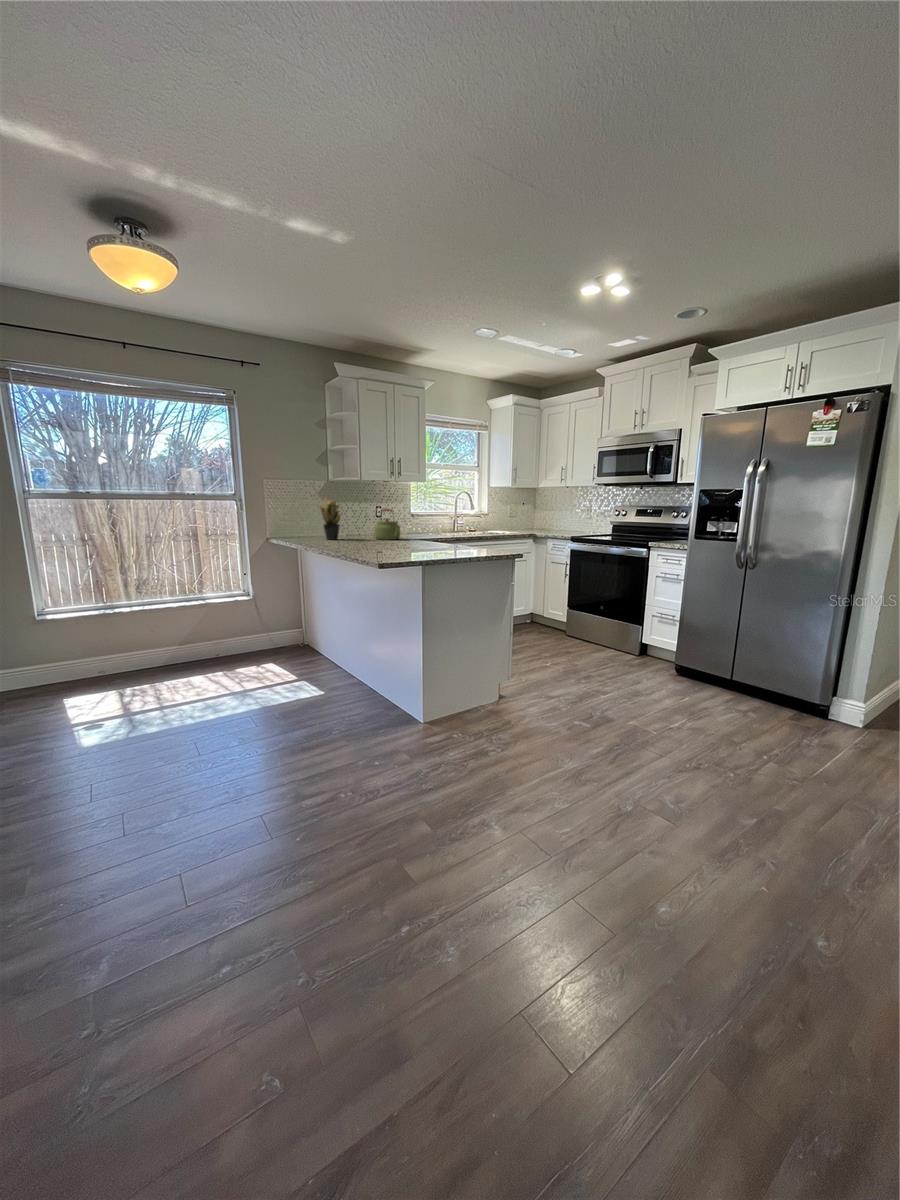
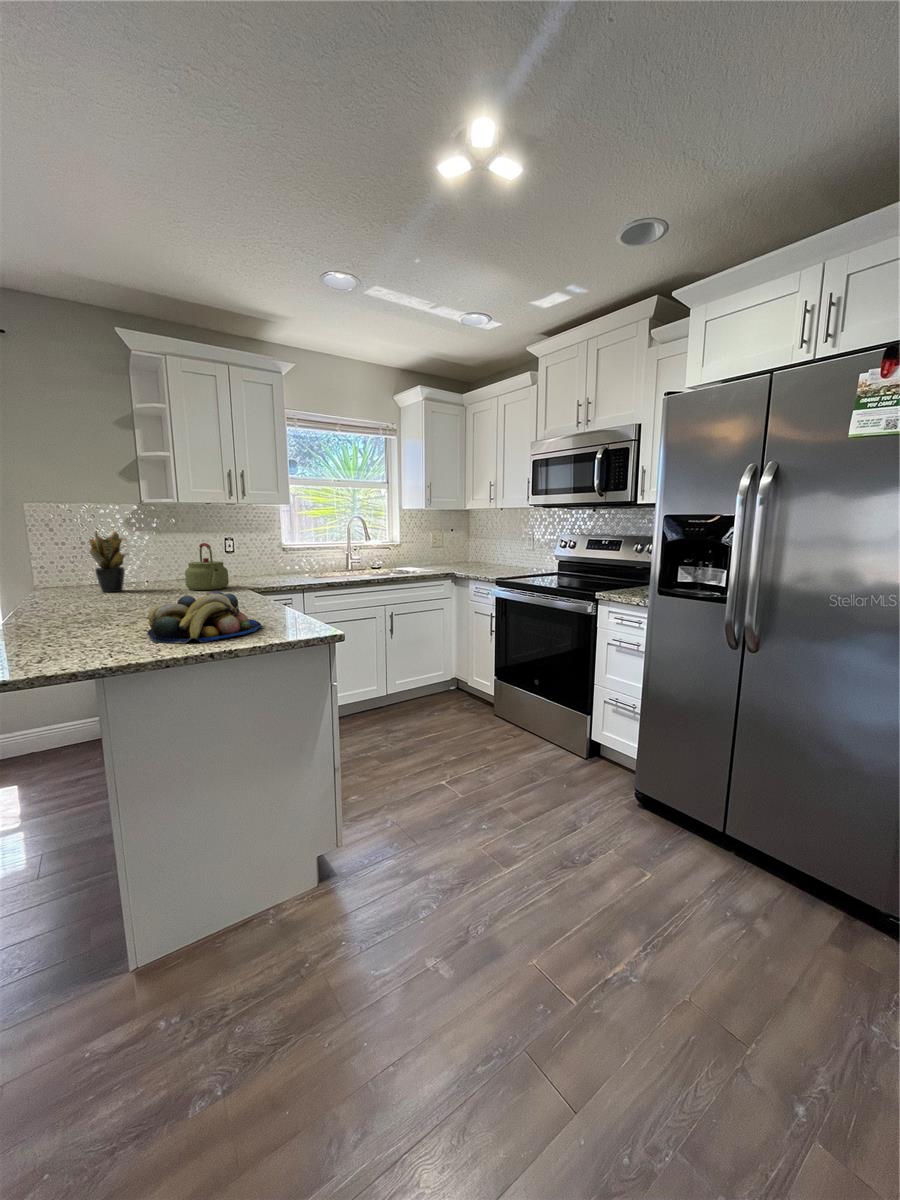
fruit bowl: none [417,532,475,556] -> present [147,591,262,644]

